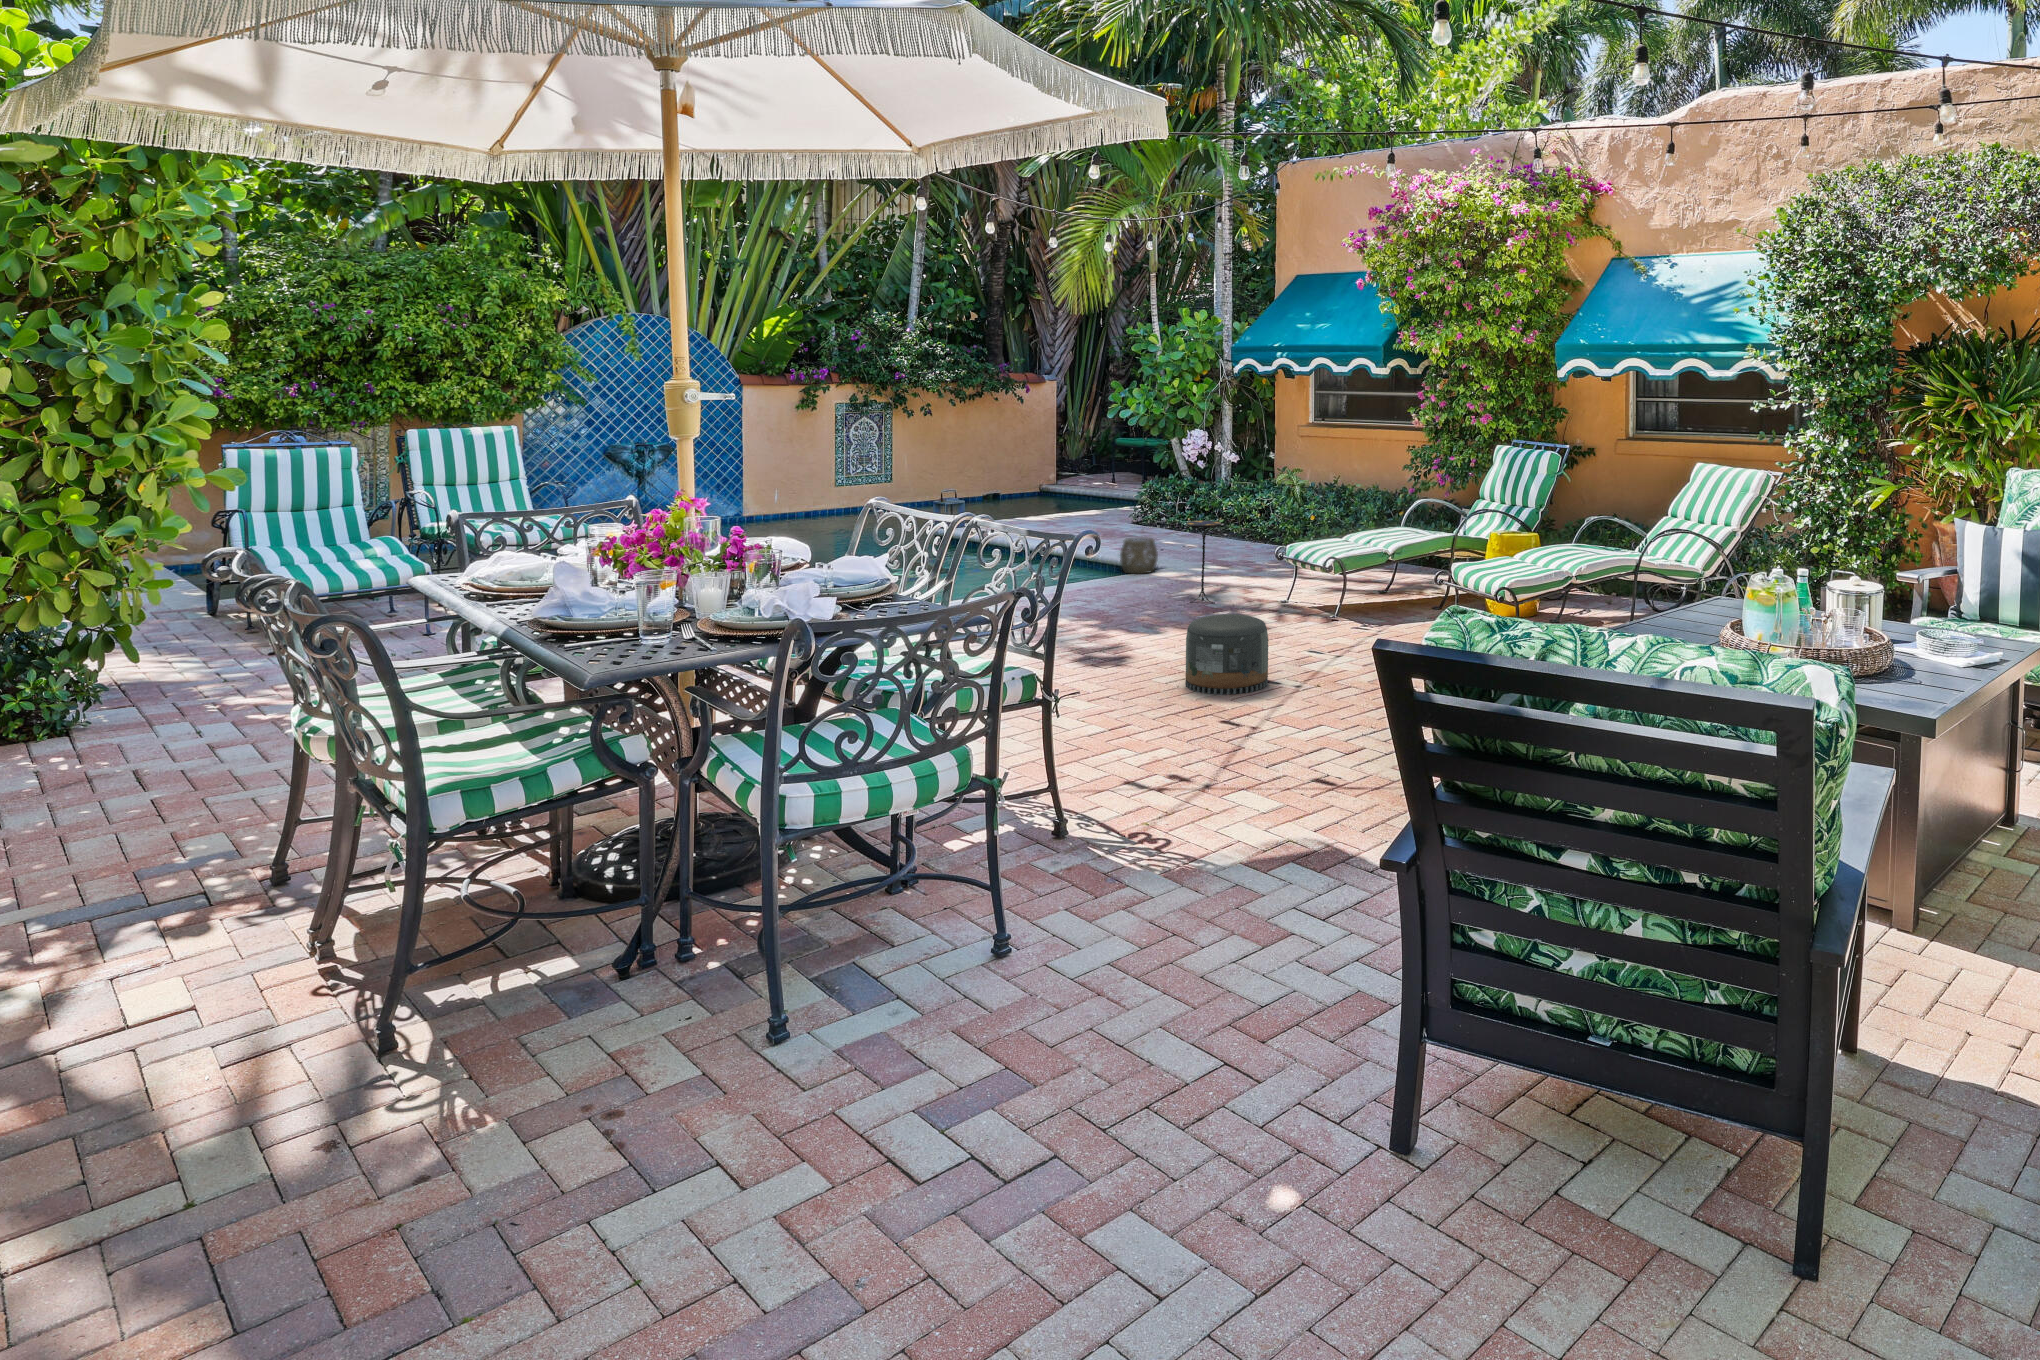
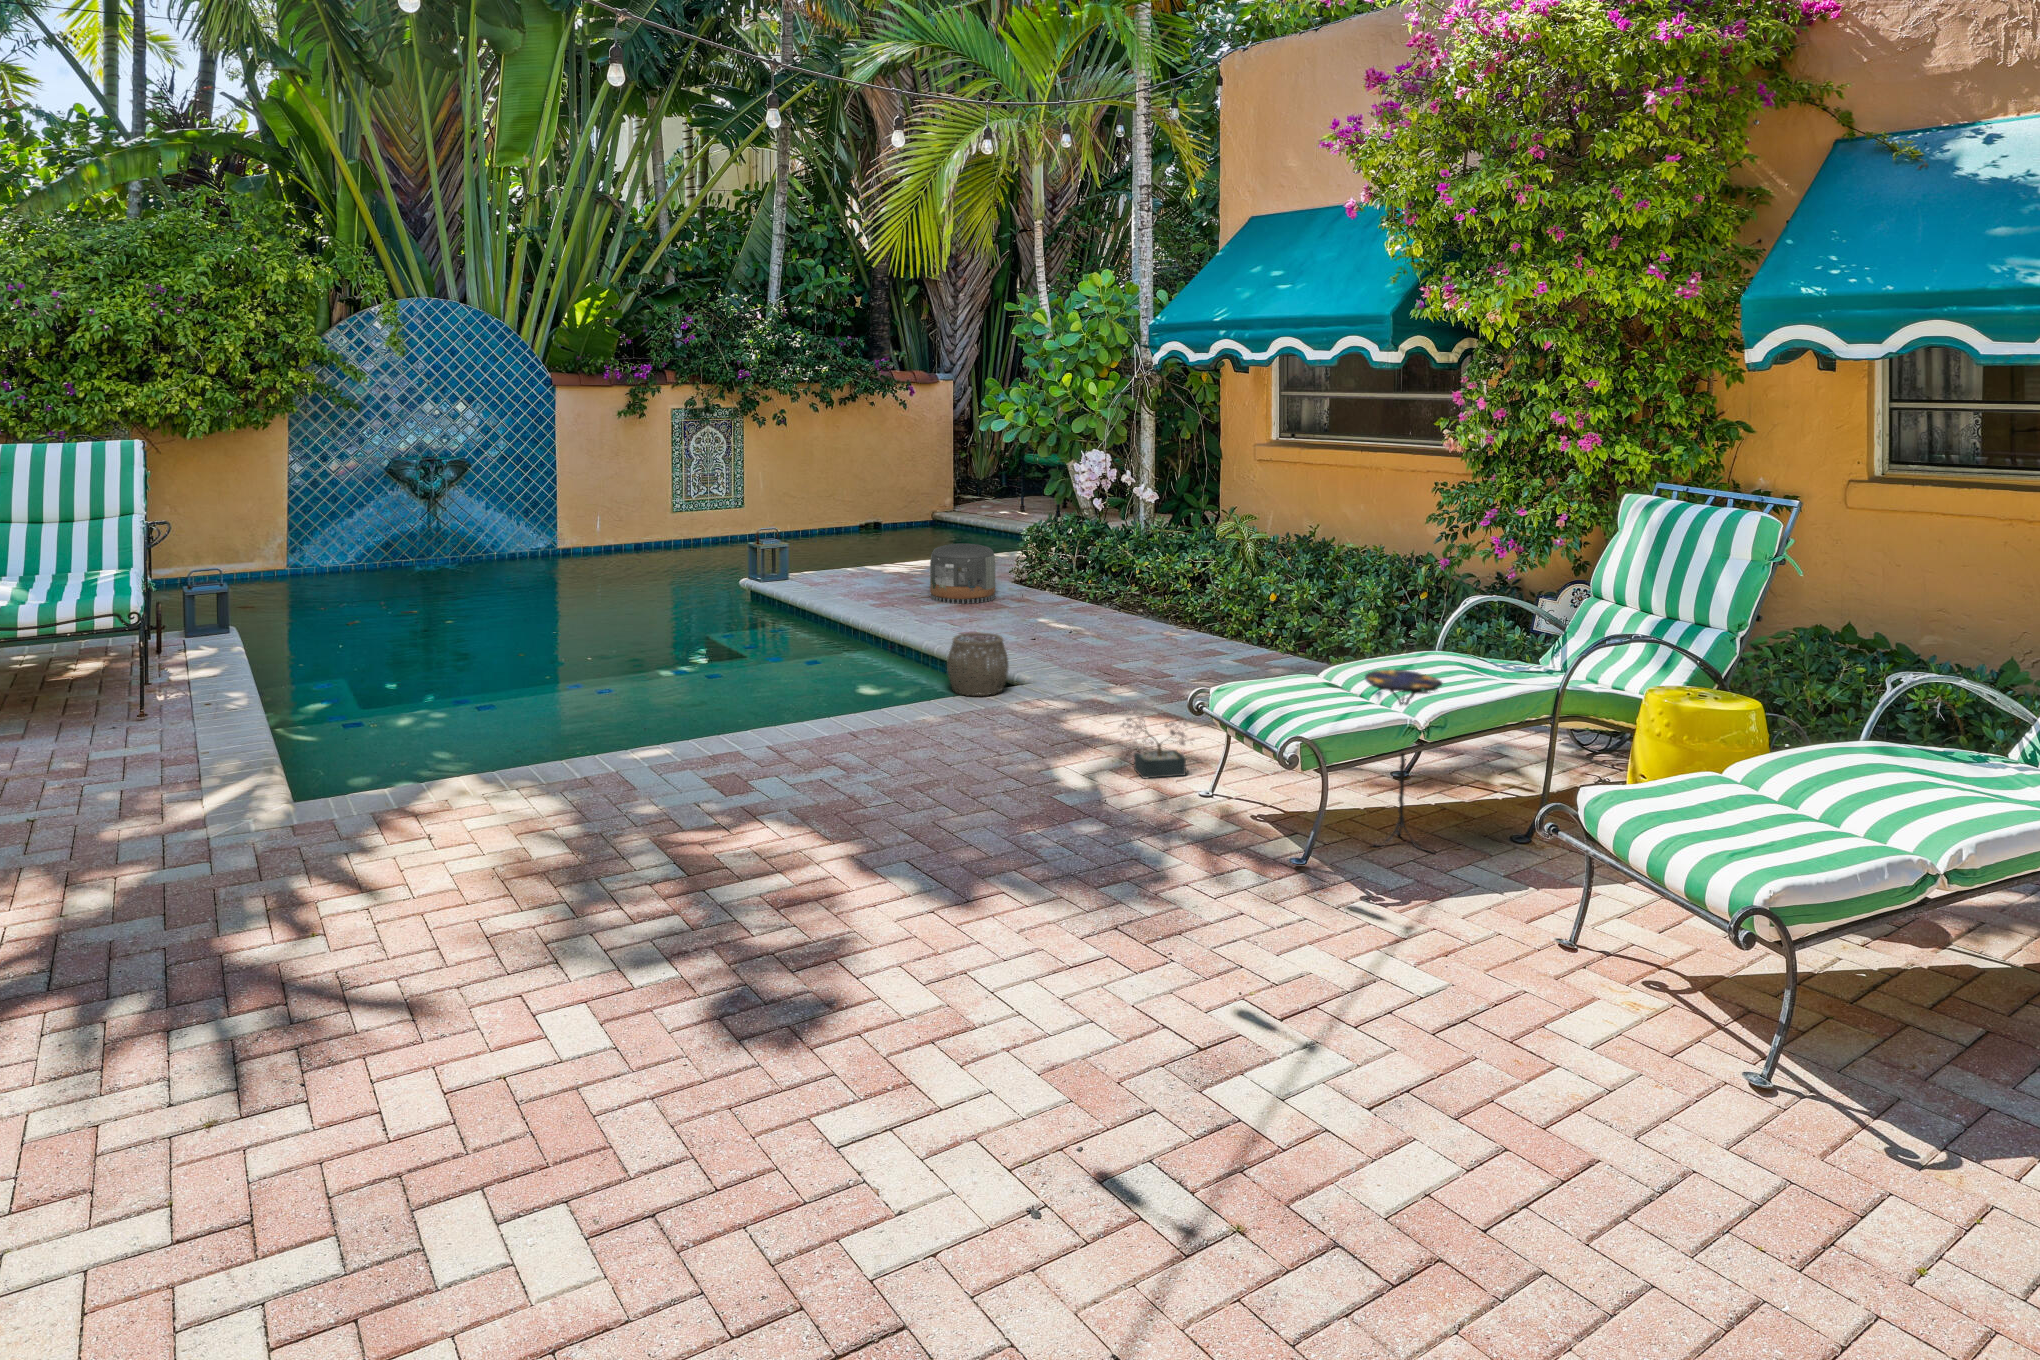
side table: present [1186,521,1222,603] -> present [1365,670,1442,852]
decorative plant: none [1235,563,1276,599] -> present [1118,710,1194,778]
pouf: present [1185,614,1268,695] -> present [930,543,995,604]

